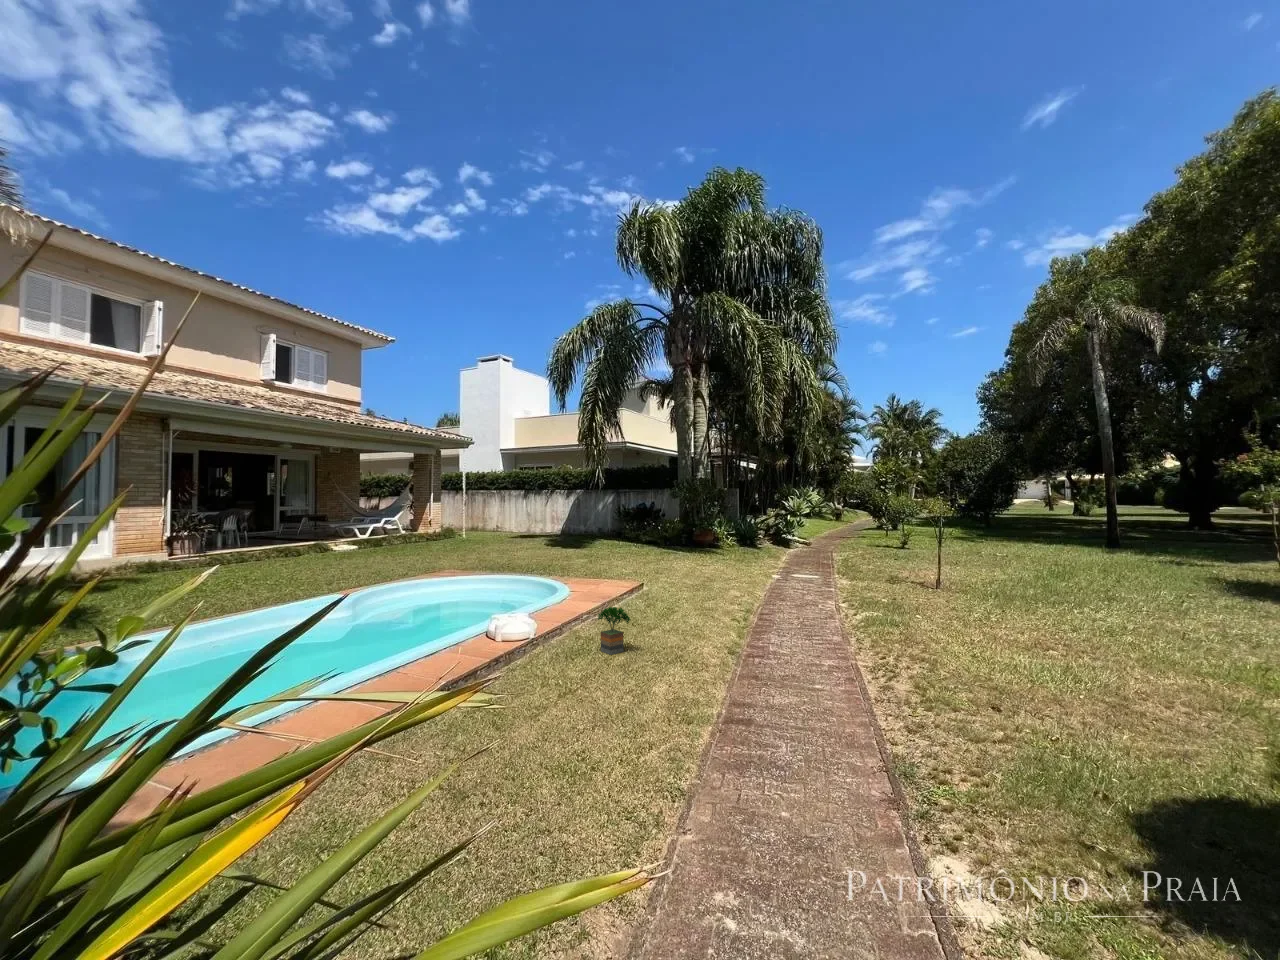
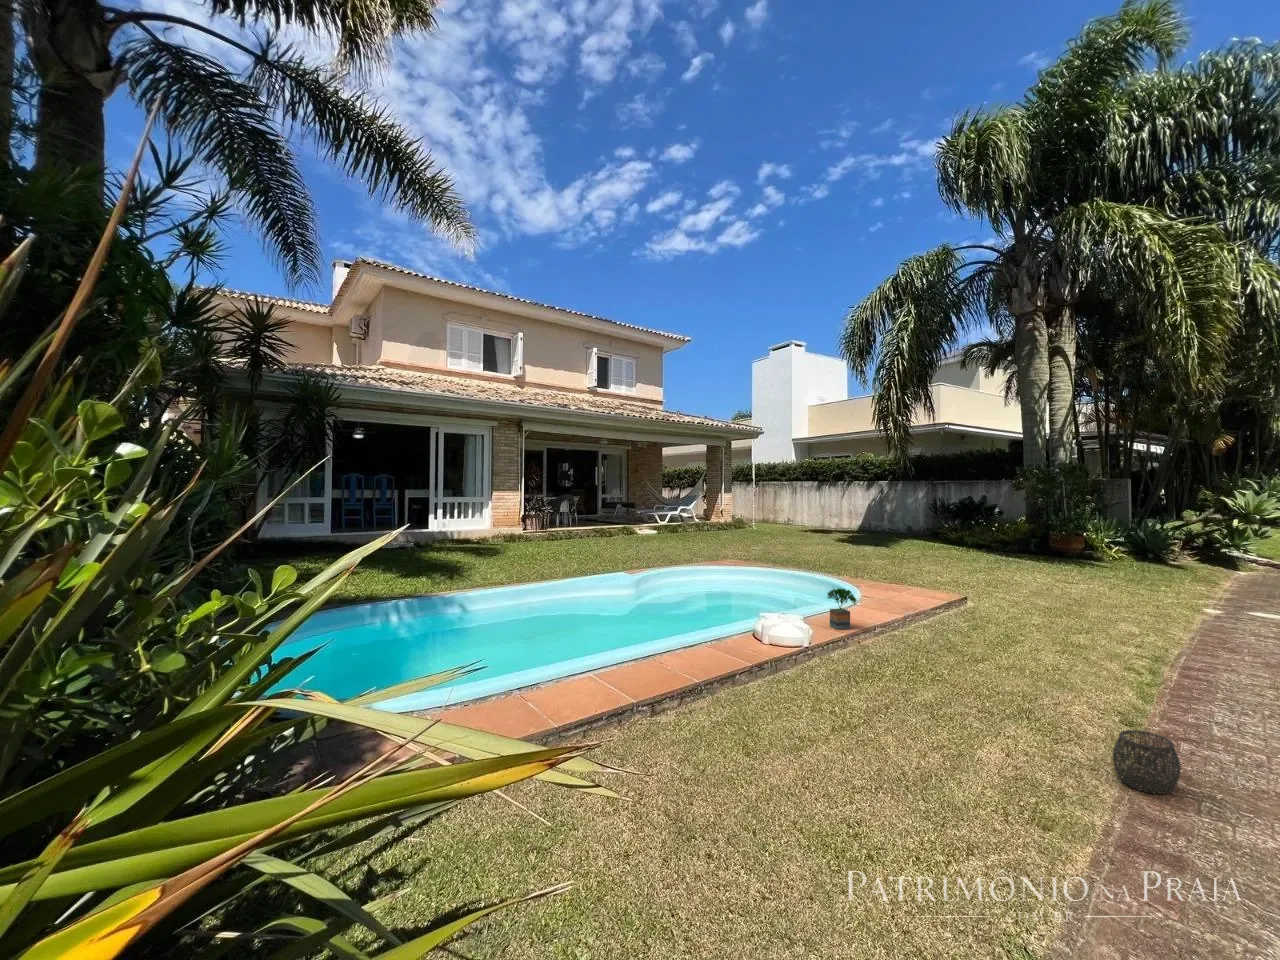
woven basket: none [992,754,1064,828] -> present [1113,730,1181,794]

